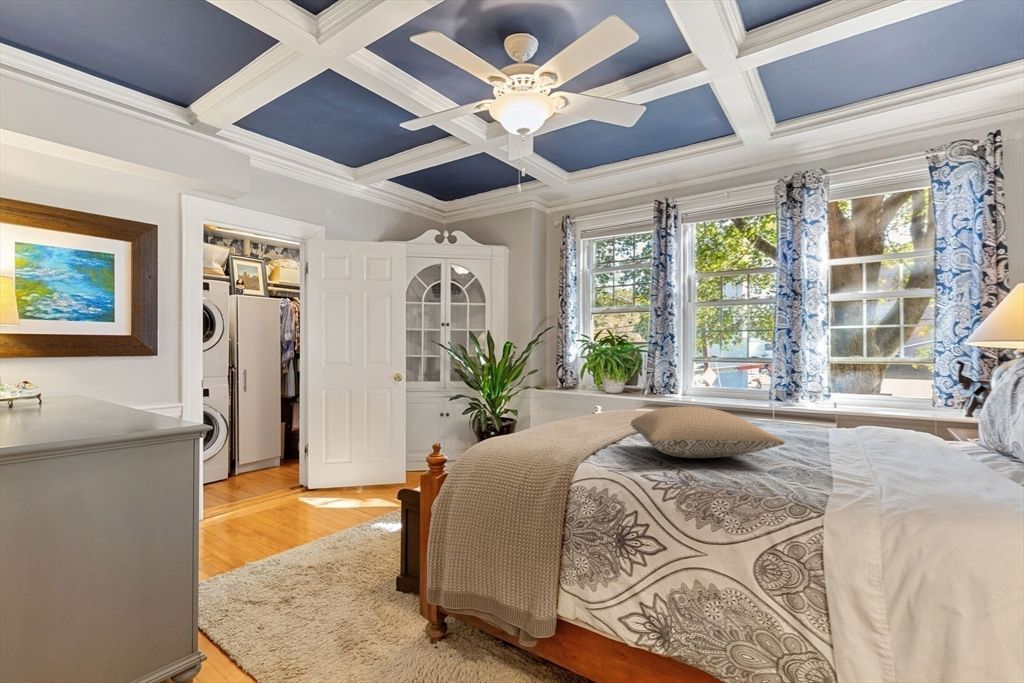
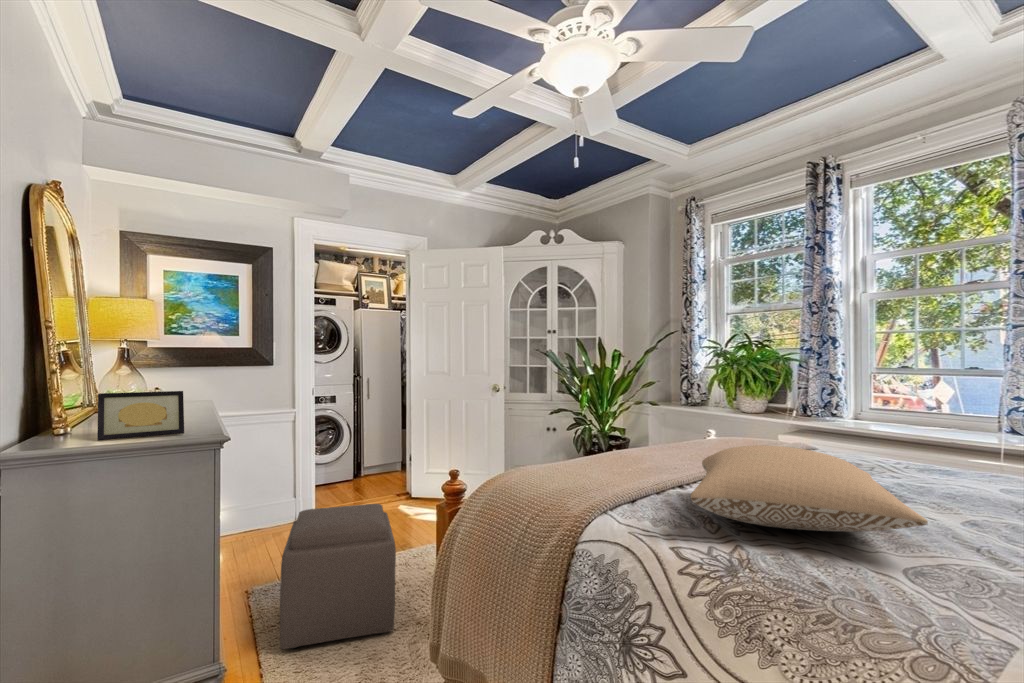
picture frame: none [57,378,152,431] -> present [97,391,184,441]
ottoman: none [224,488,351,632] -> present [280,504,396,649]

